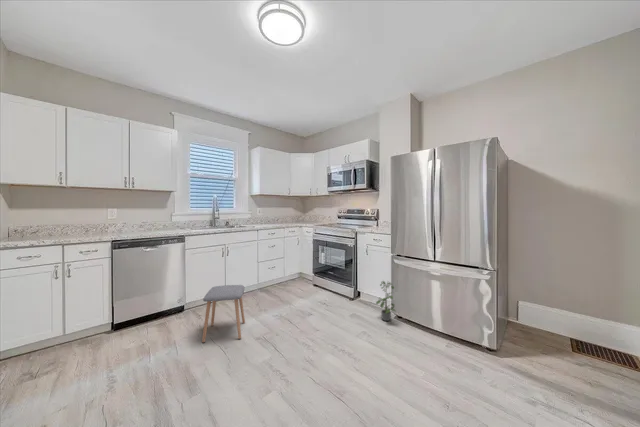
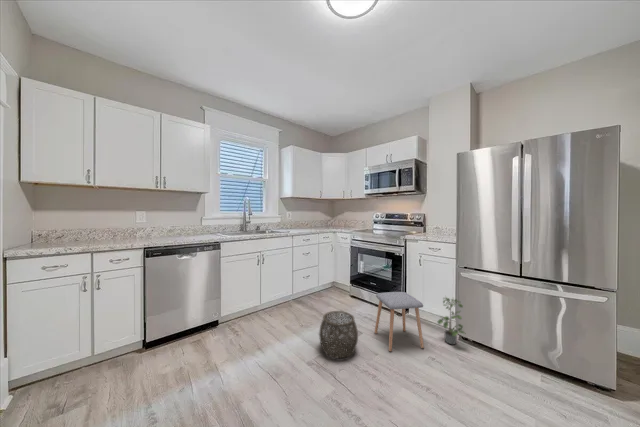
stool: present [202,285,245,343] -> present [374,292,424,352]
woven basket: none [269,294,303,334] -> present [319,311,358,358]

